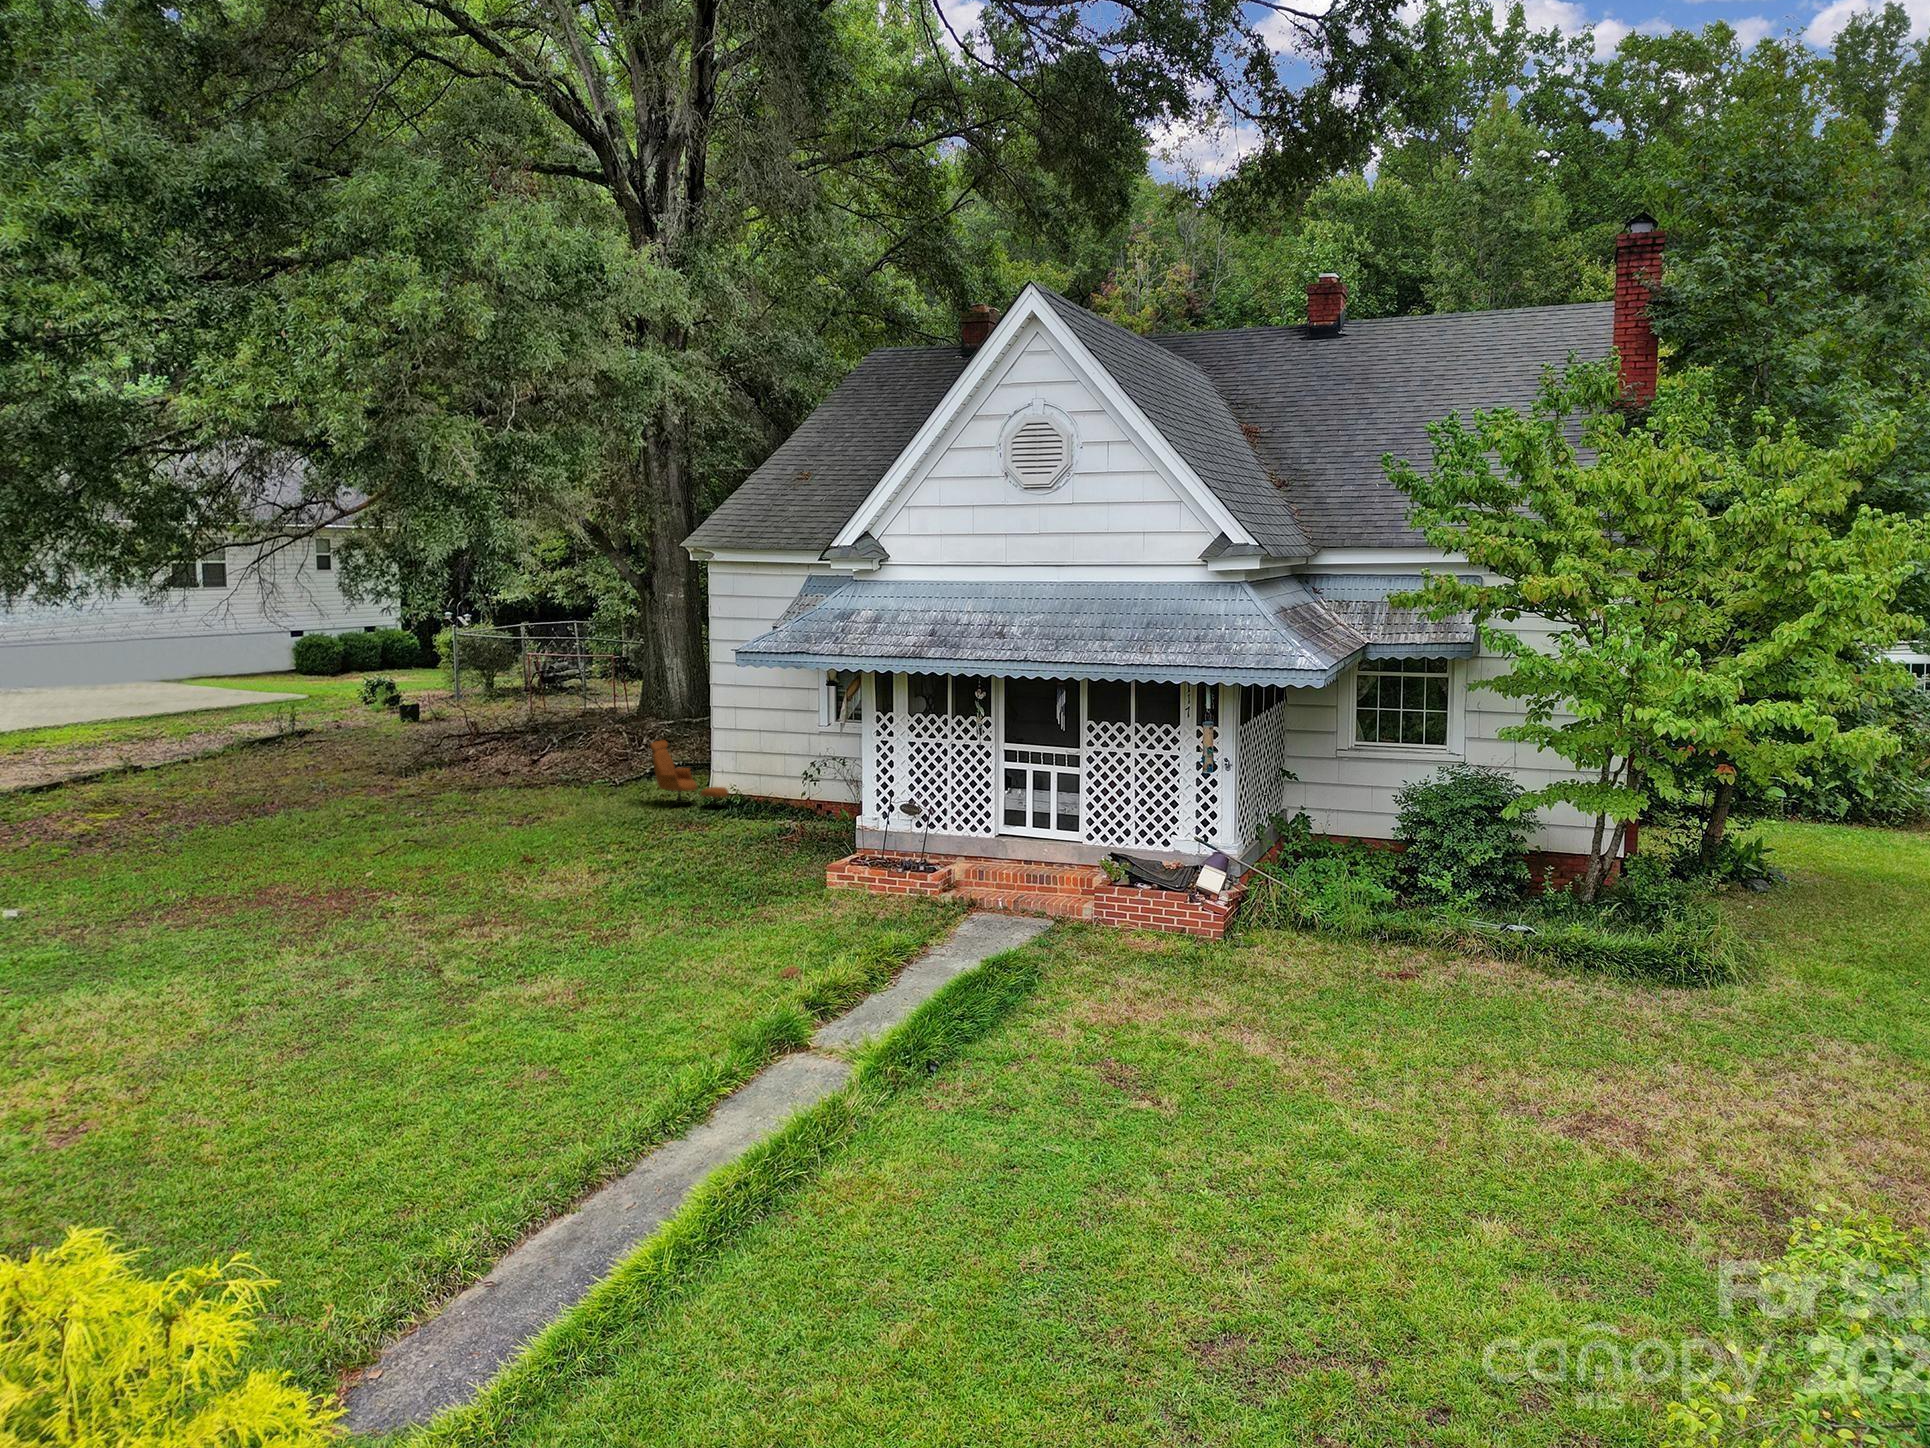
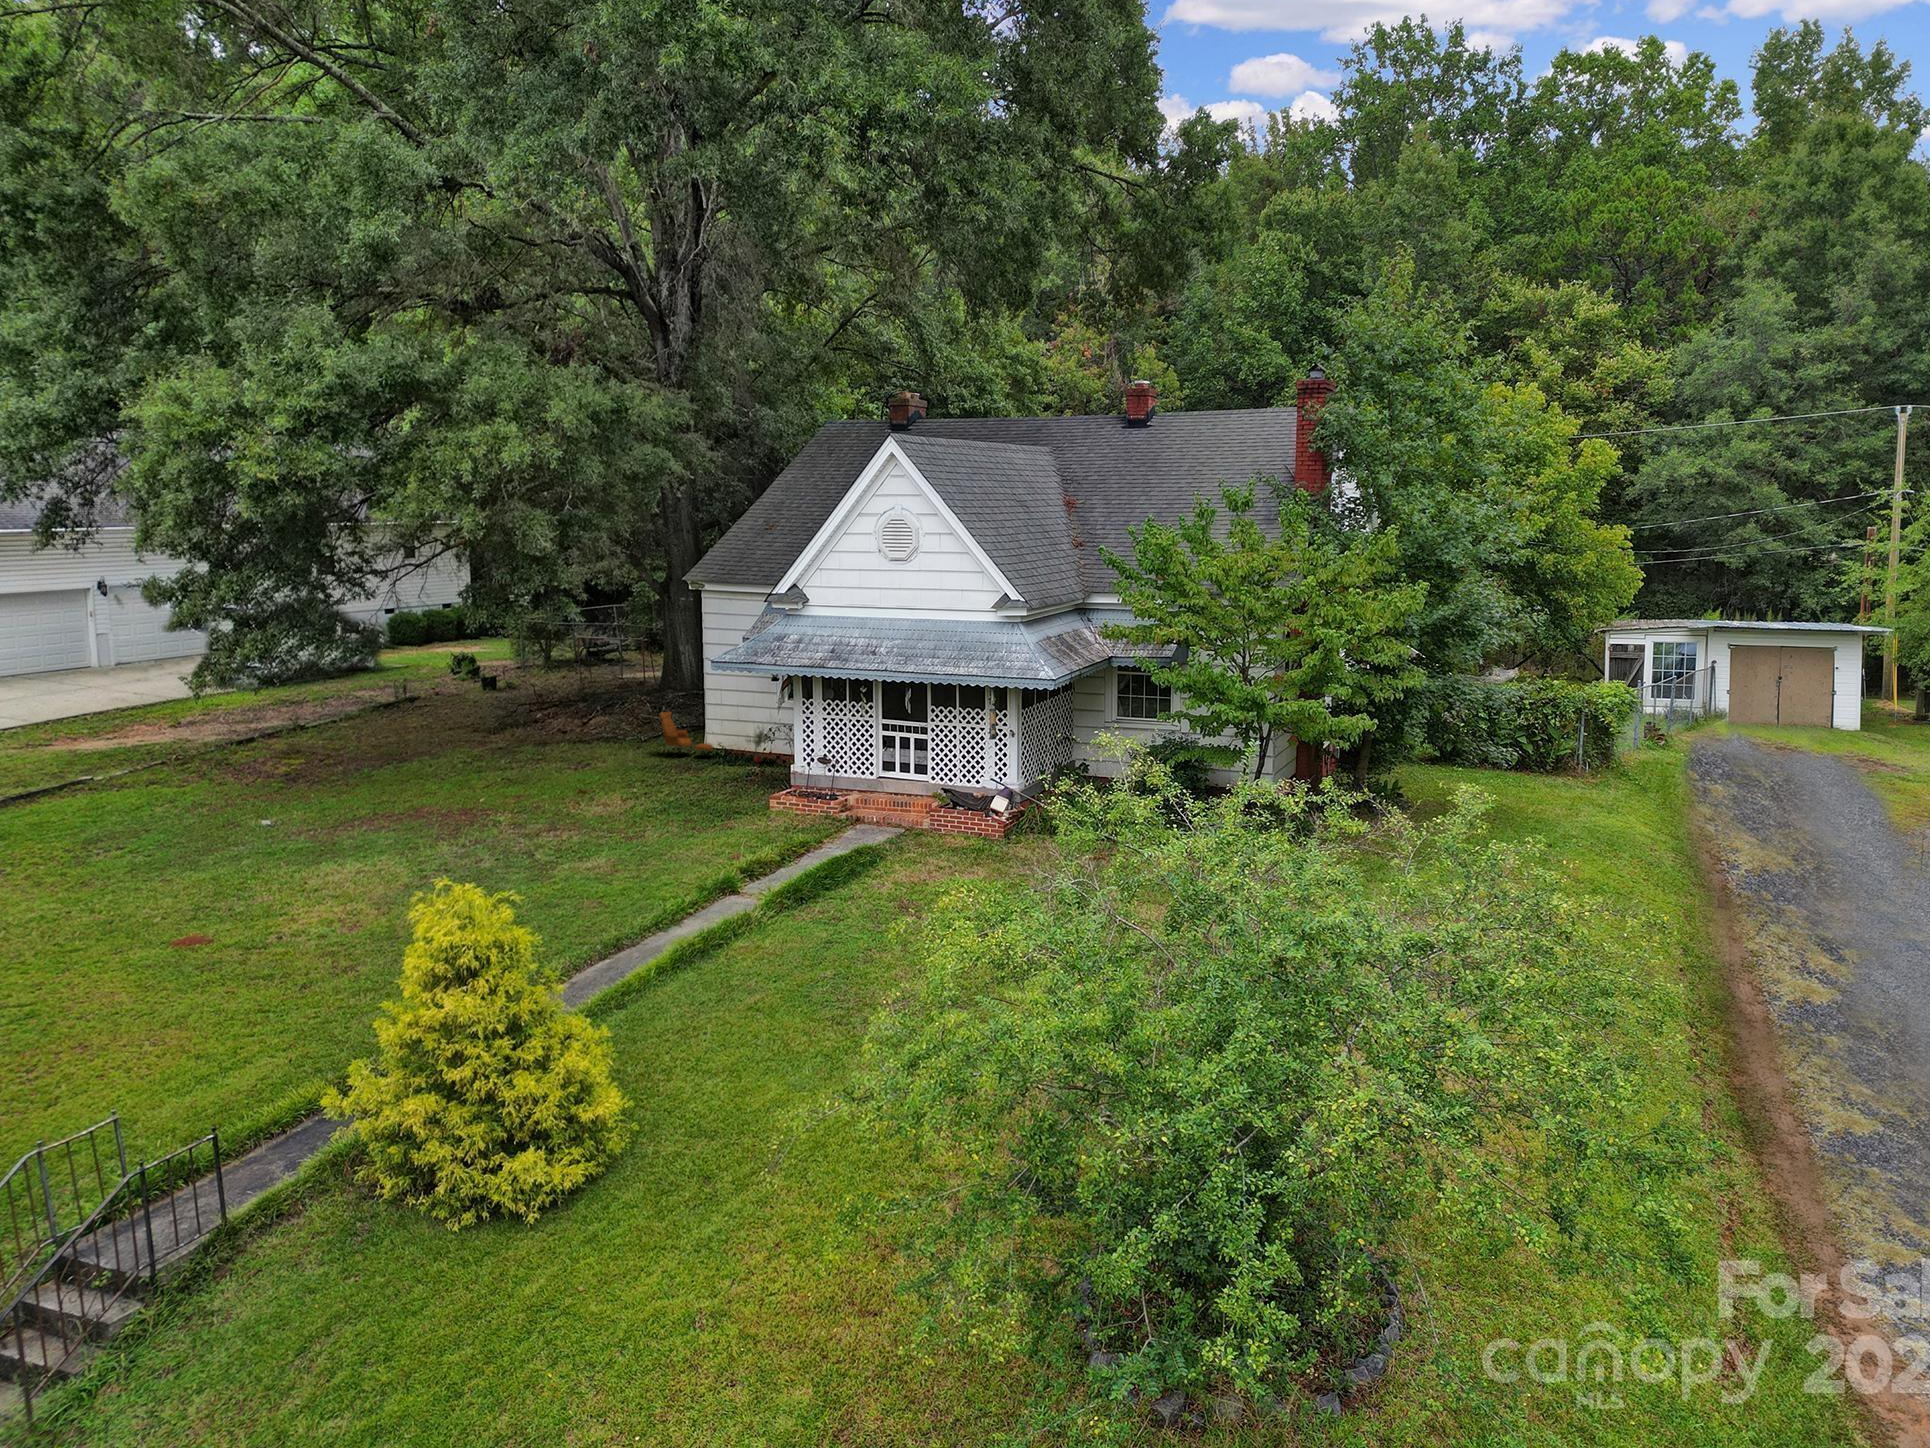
potted tree: none [775,758,816,816] -> present [746,725,770,763]

